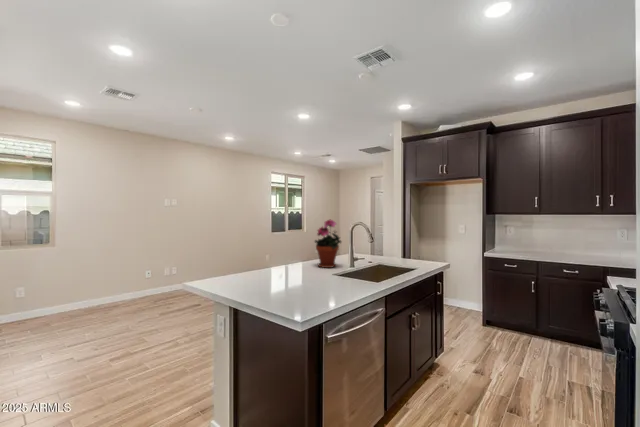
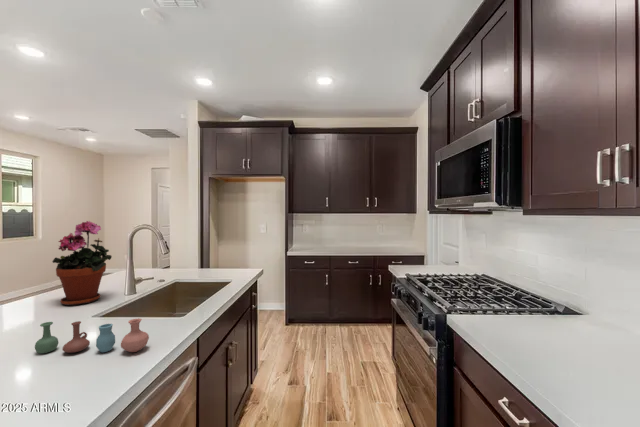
vase: none [310,269,358,292] -> present [35,318,149,353]

